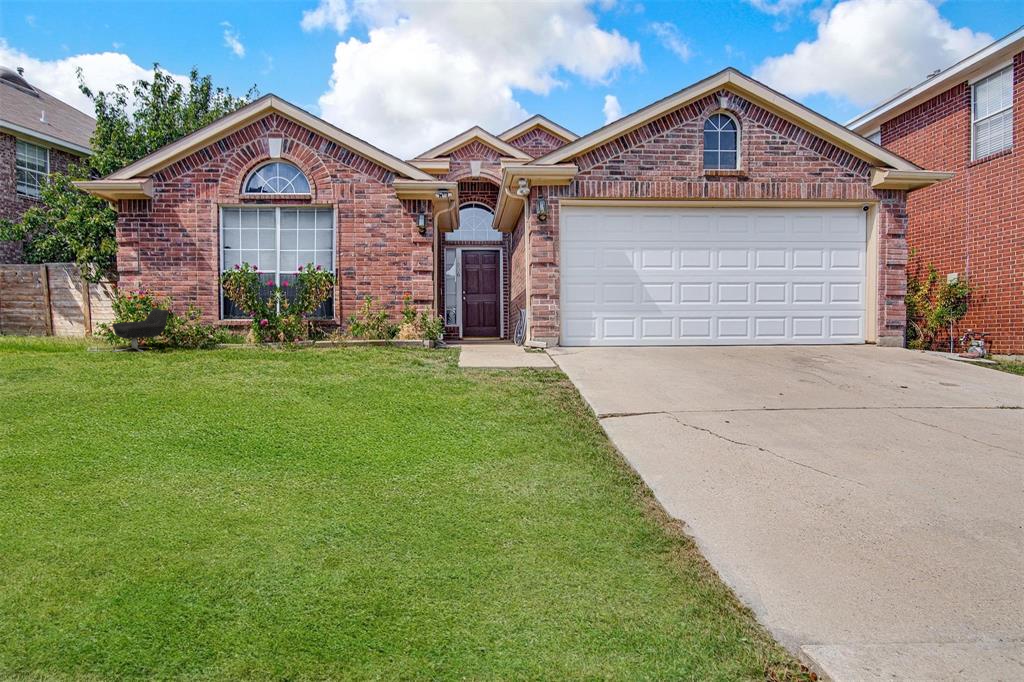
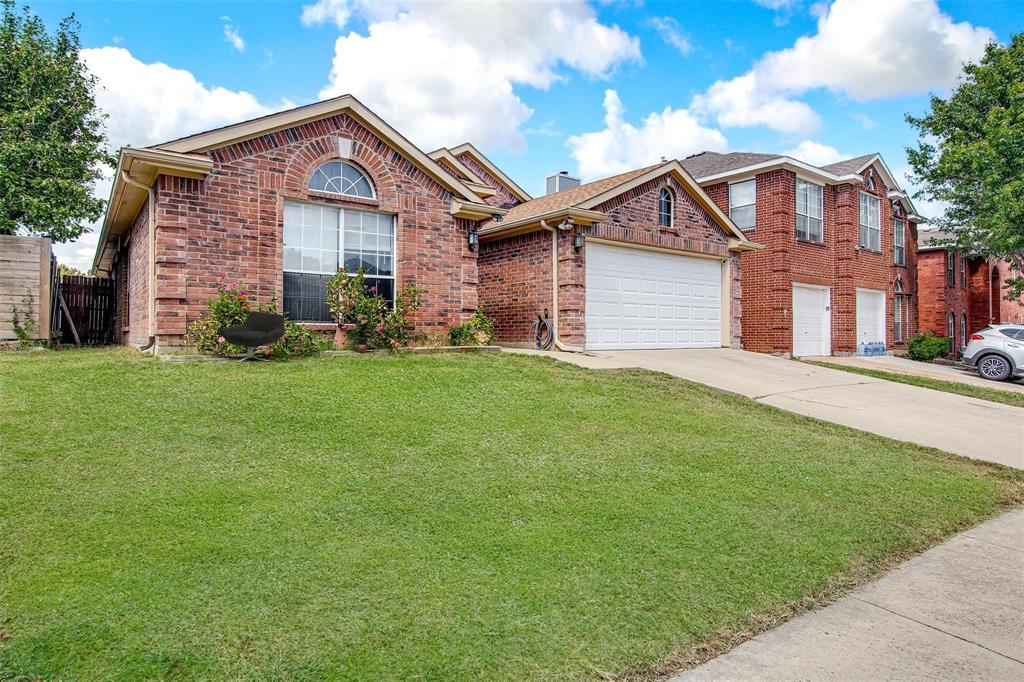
decorative plant: none [252,309,279,346] -> present [351,315,374,352]

